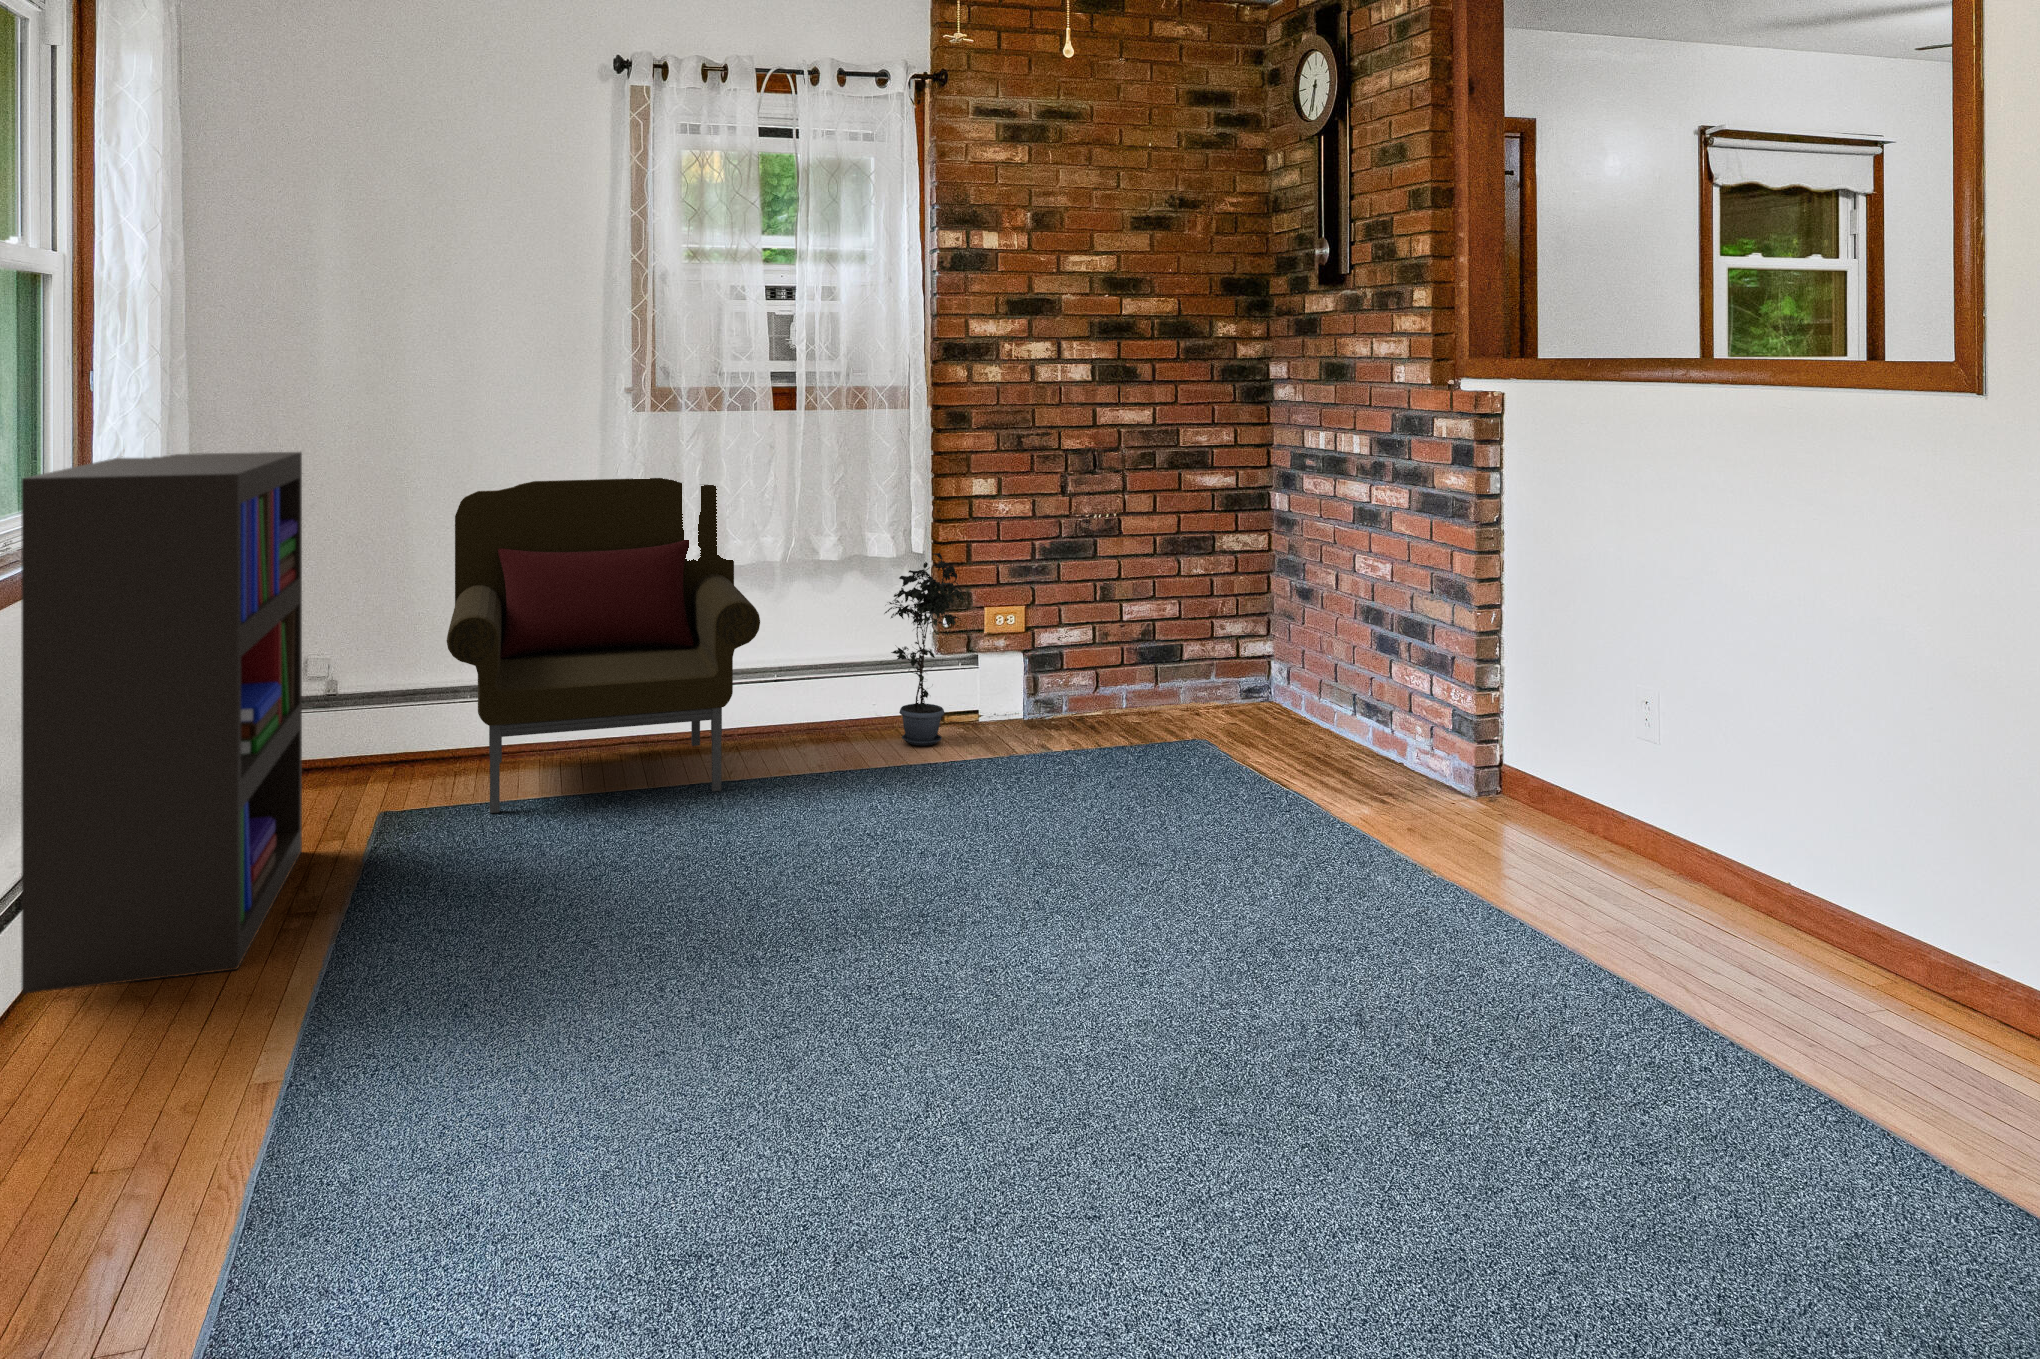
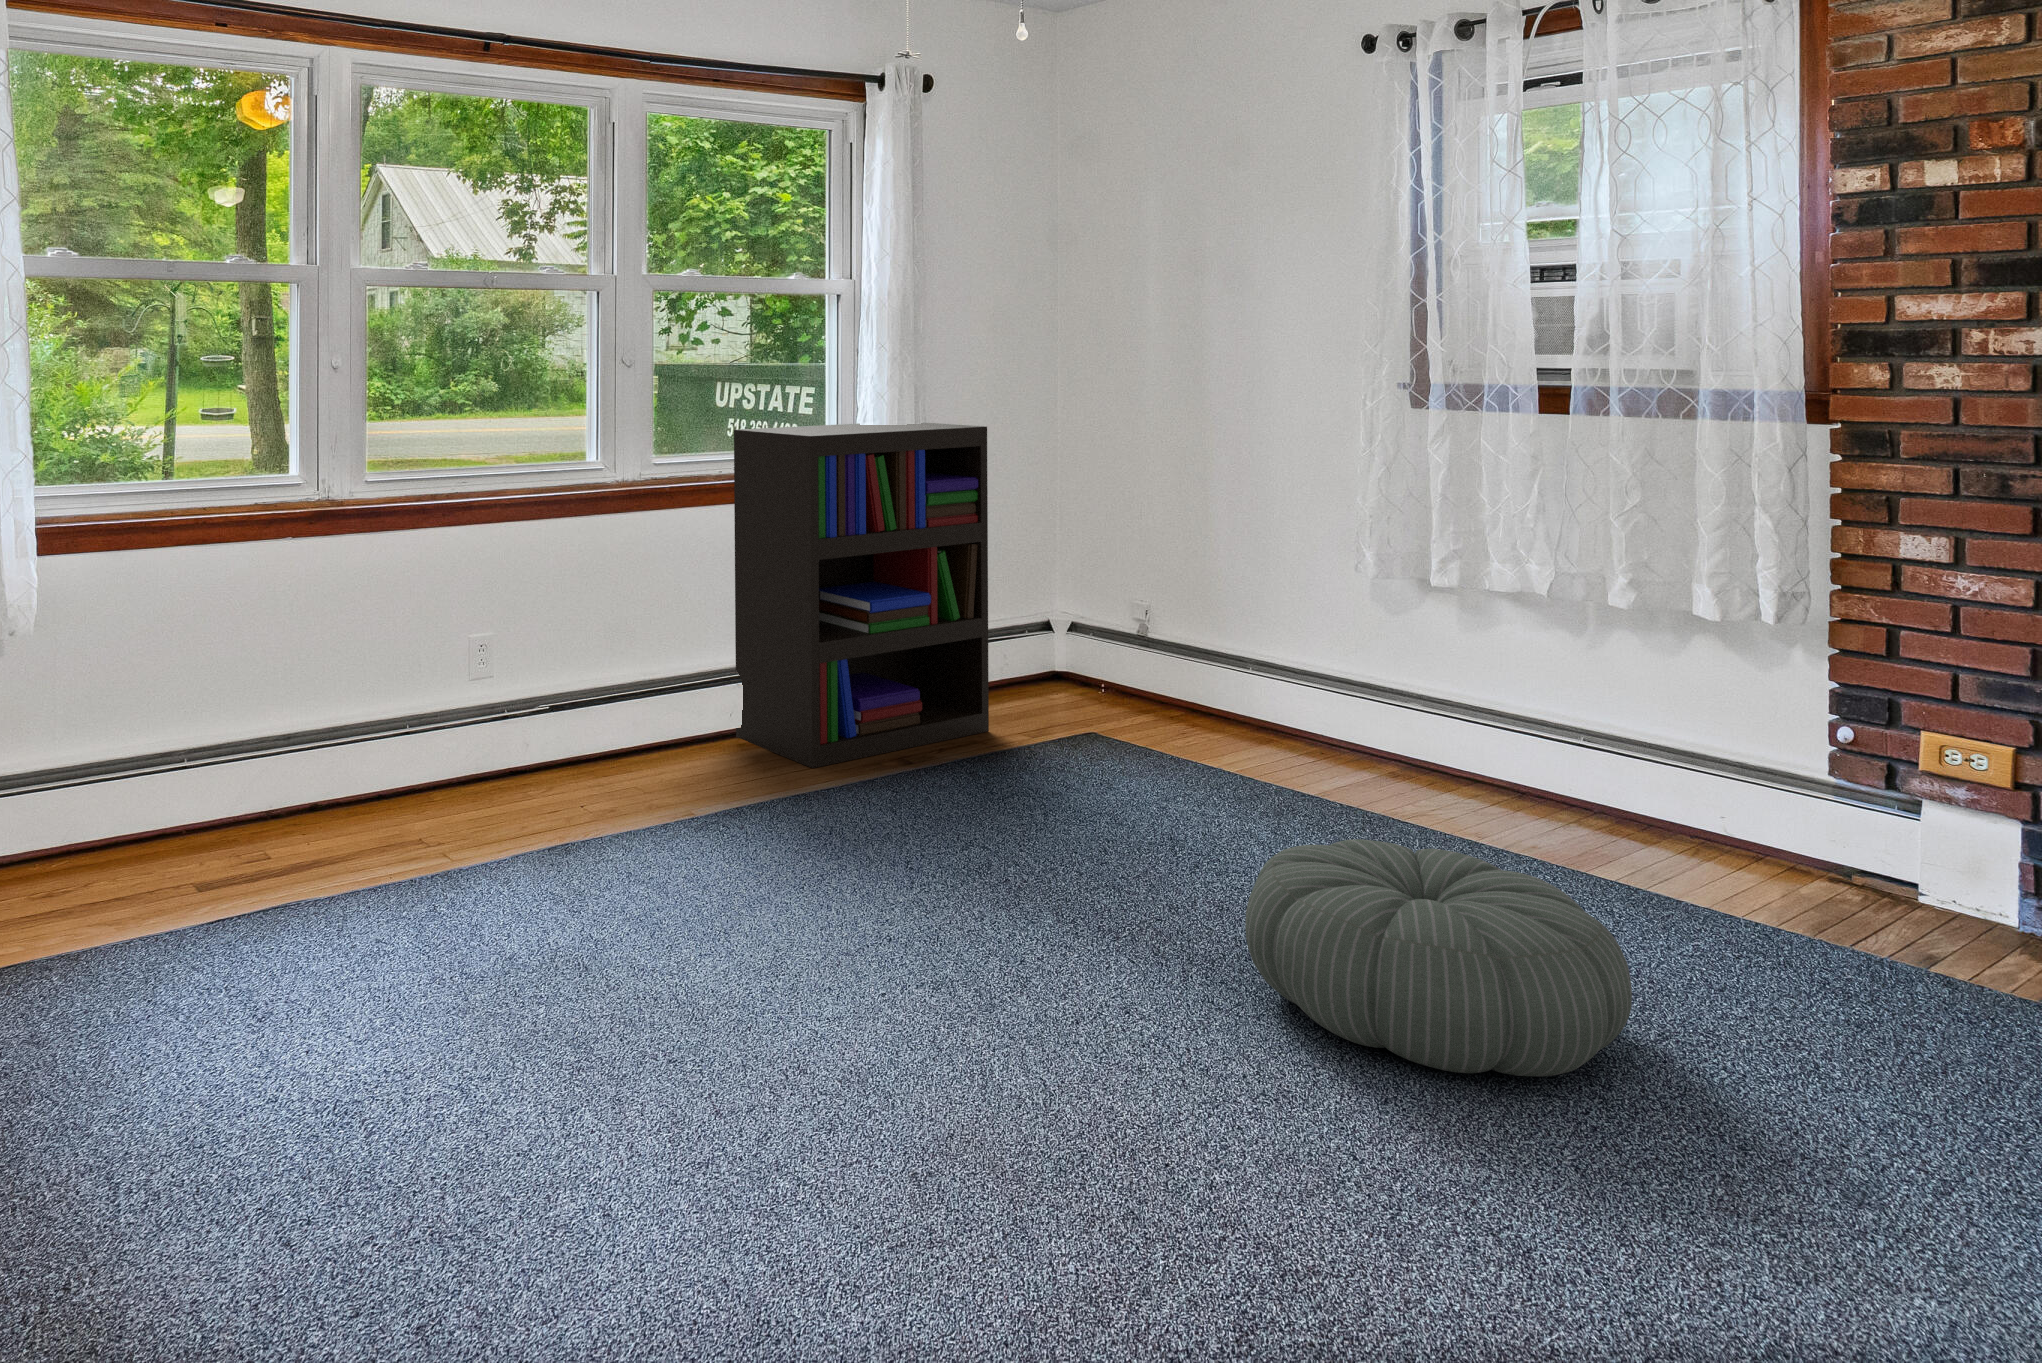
armchair: present [446,478,760,813] -> none [1107,472,1502,816]
potted plant: present [885,553,966,746] -> none [1644,624,1790,882]
pouf: none [930,745,1181,906] -> present [1245,839,1632,1077]

